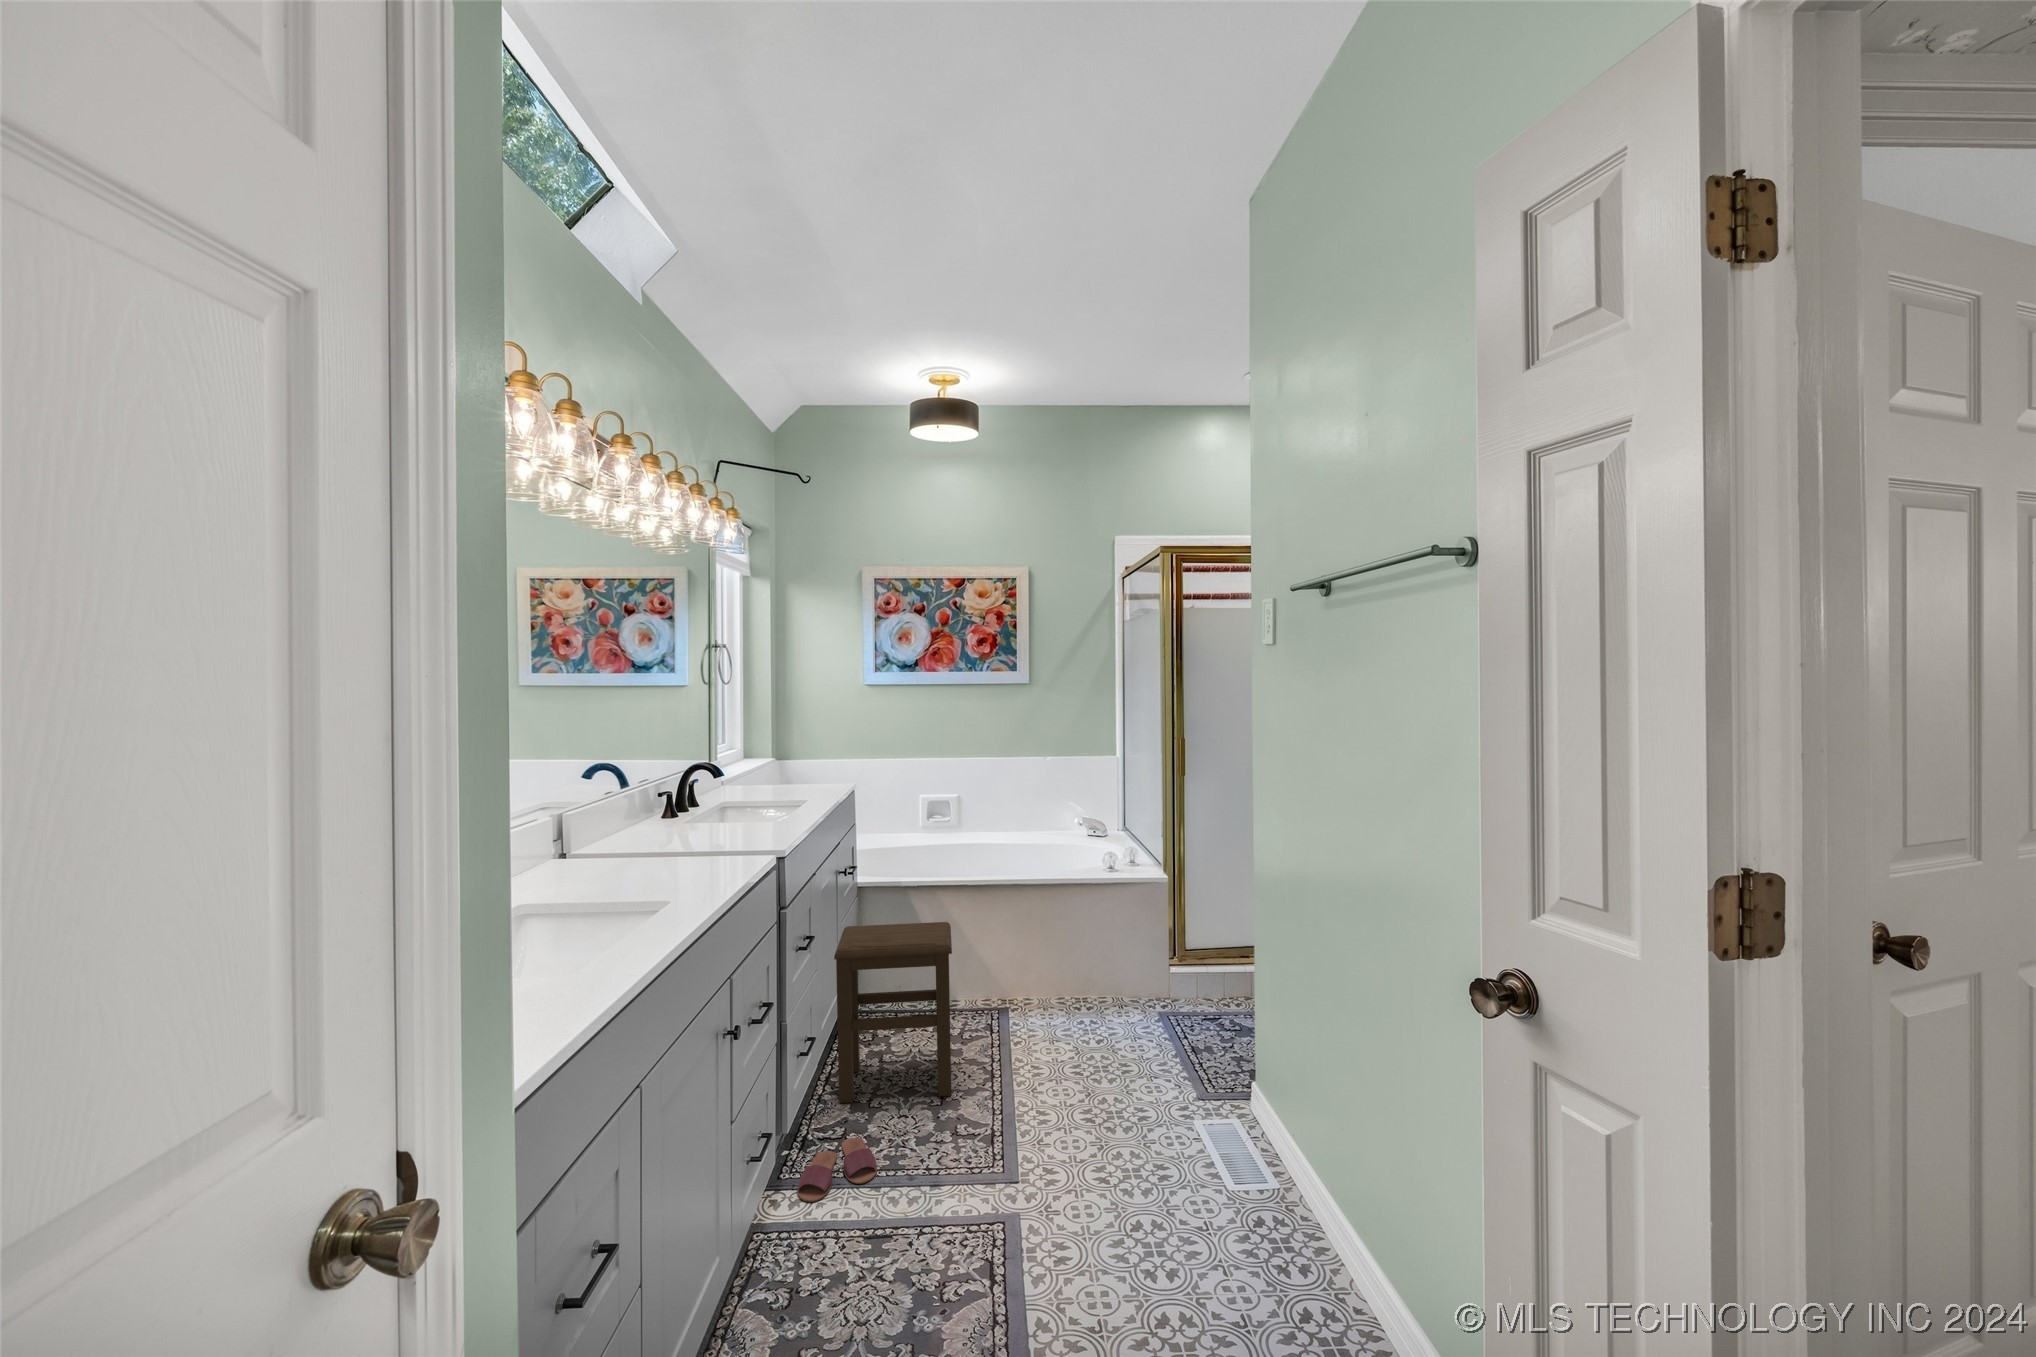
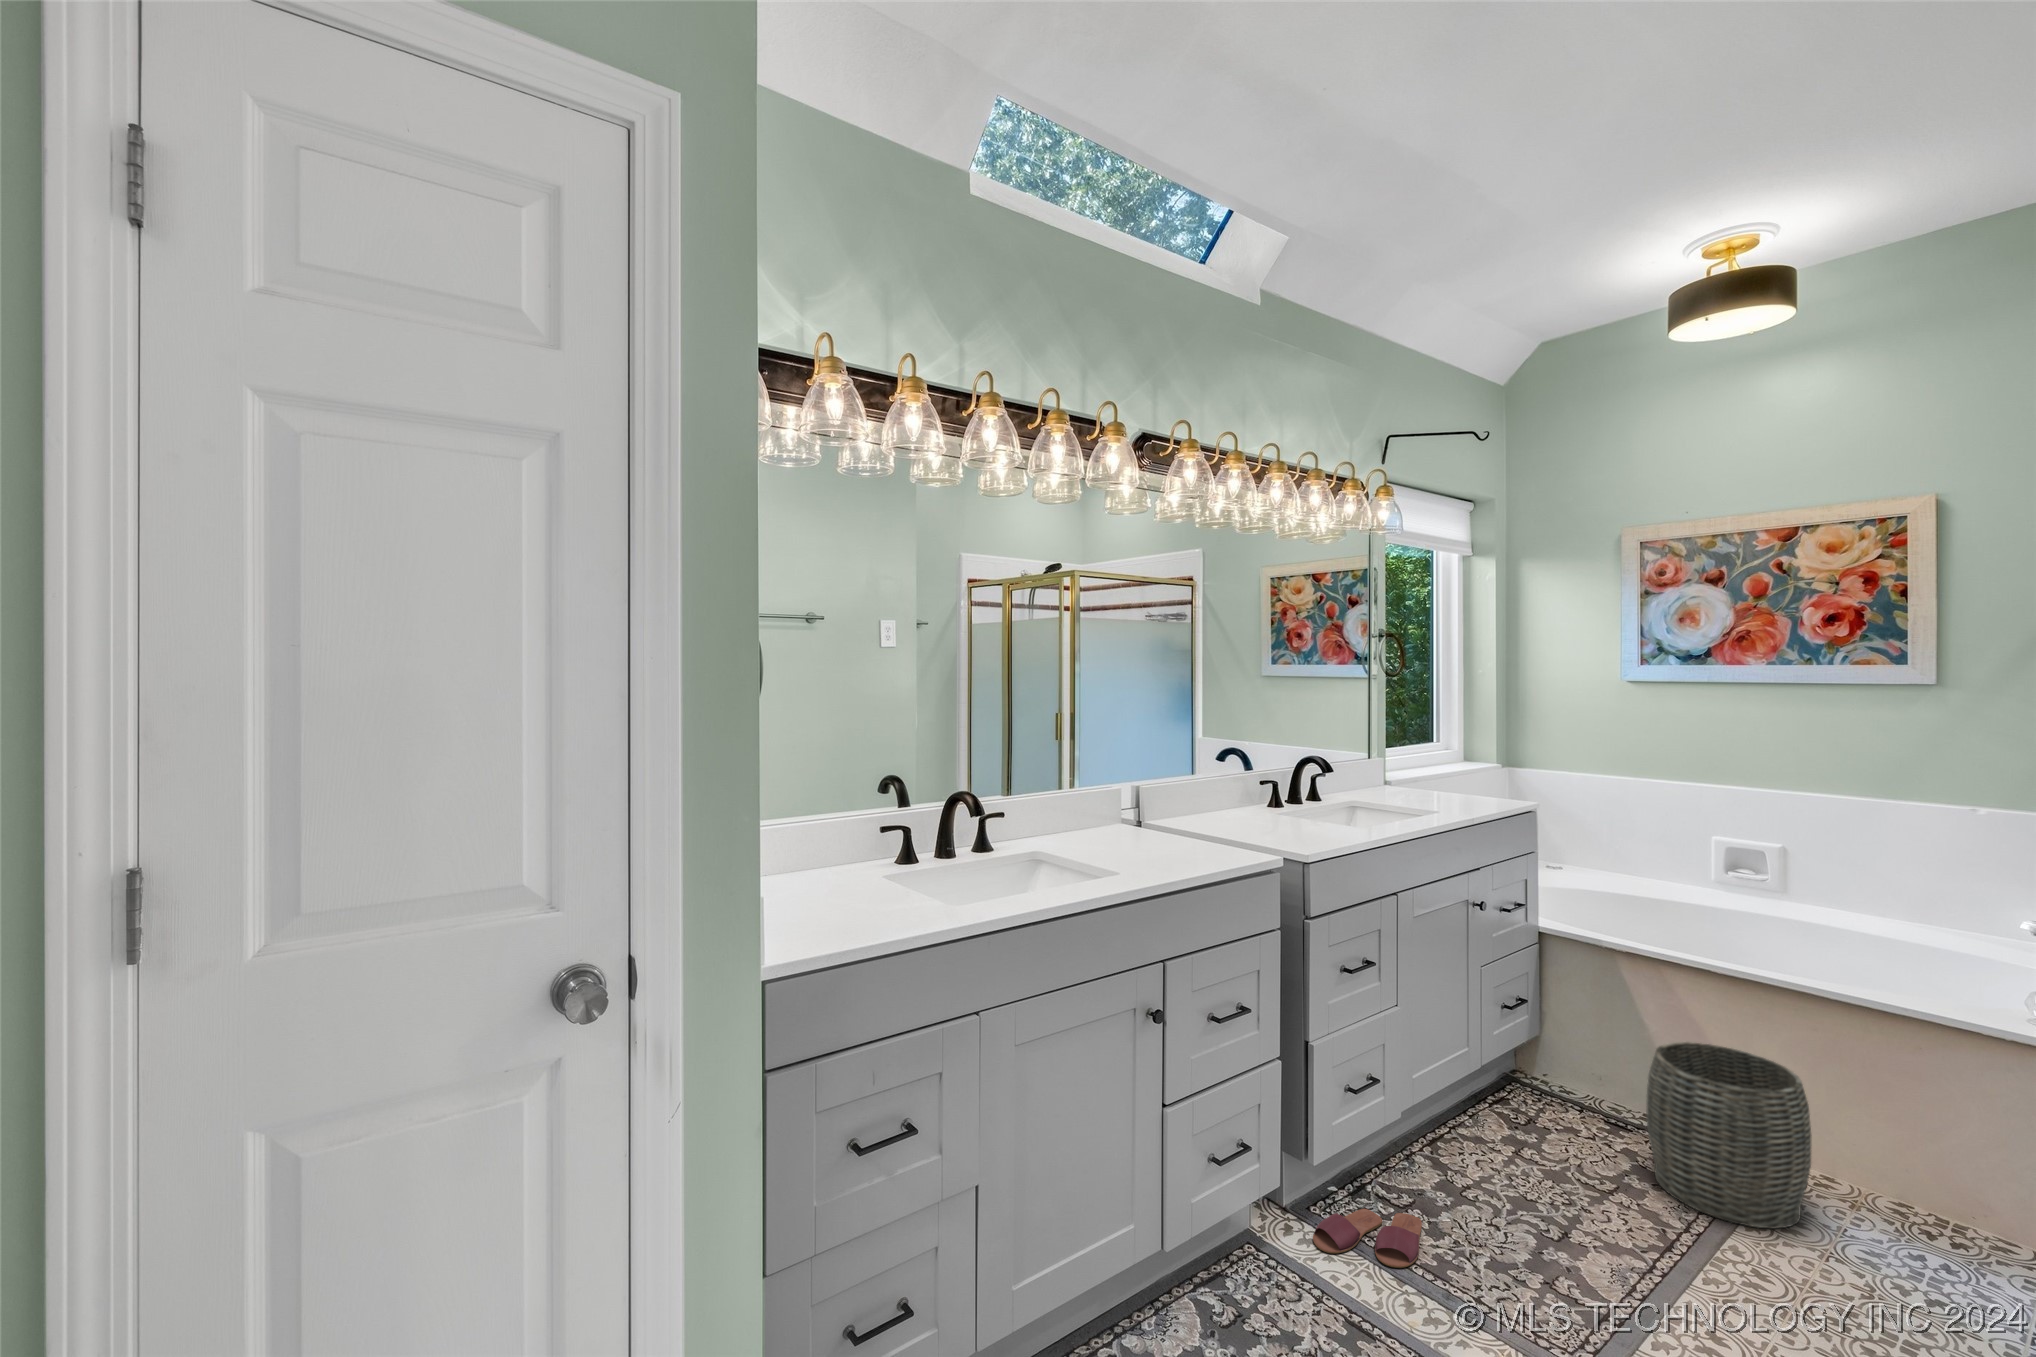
stool: present [834,922,952,1103] -> none [1426,970,1621,1238]
woven basket: none [951,932,1038,1046] -> present [1646,1042,1811,1229]

